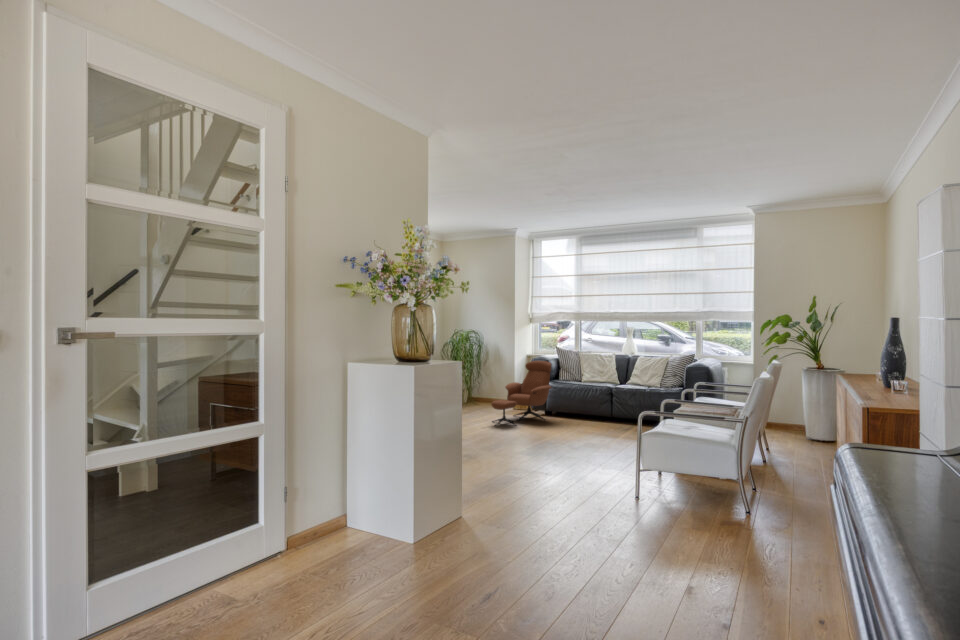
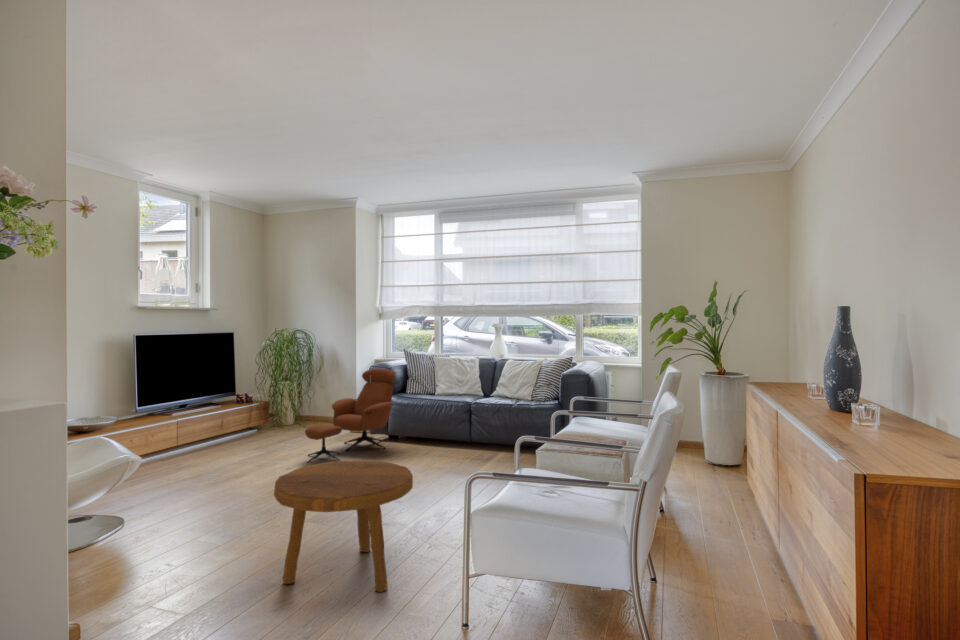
footstool: none [517,413,599,486] -> present [274,461,413,592]

